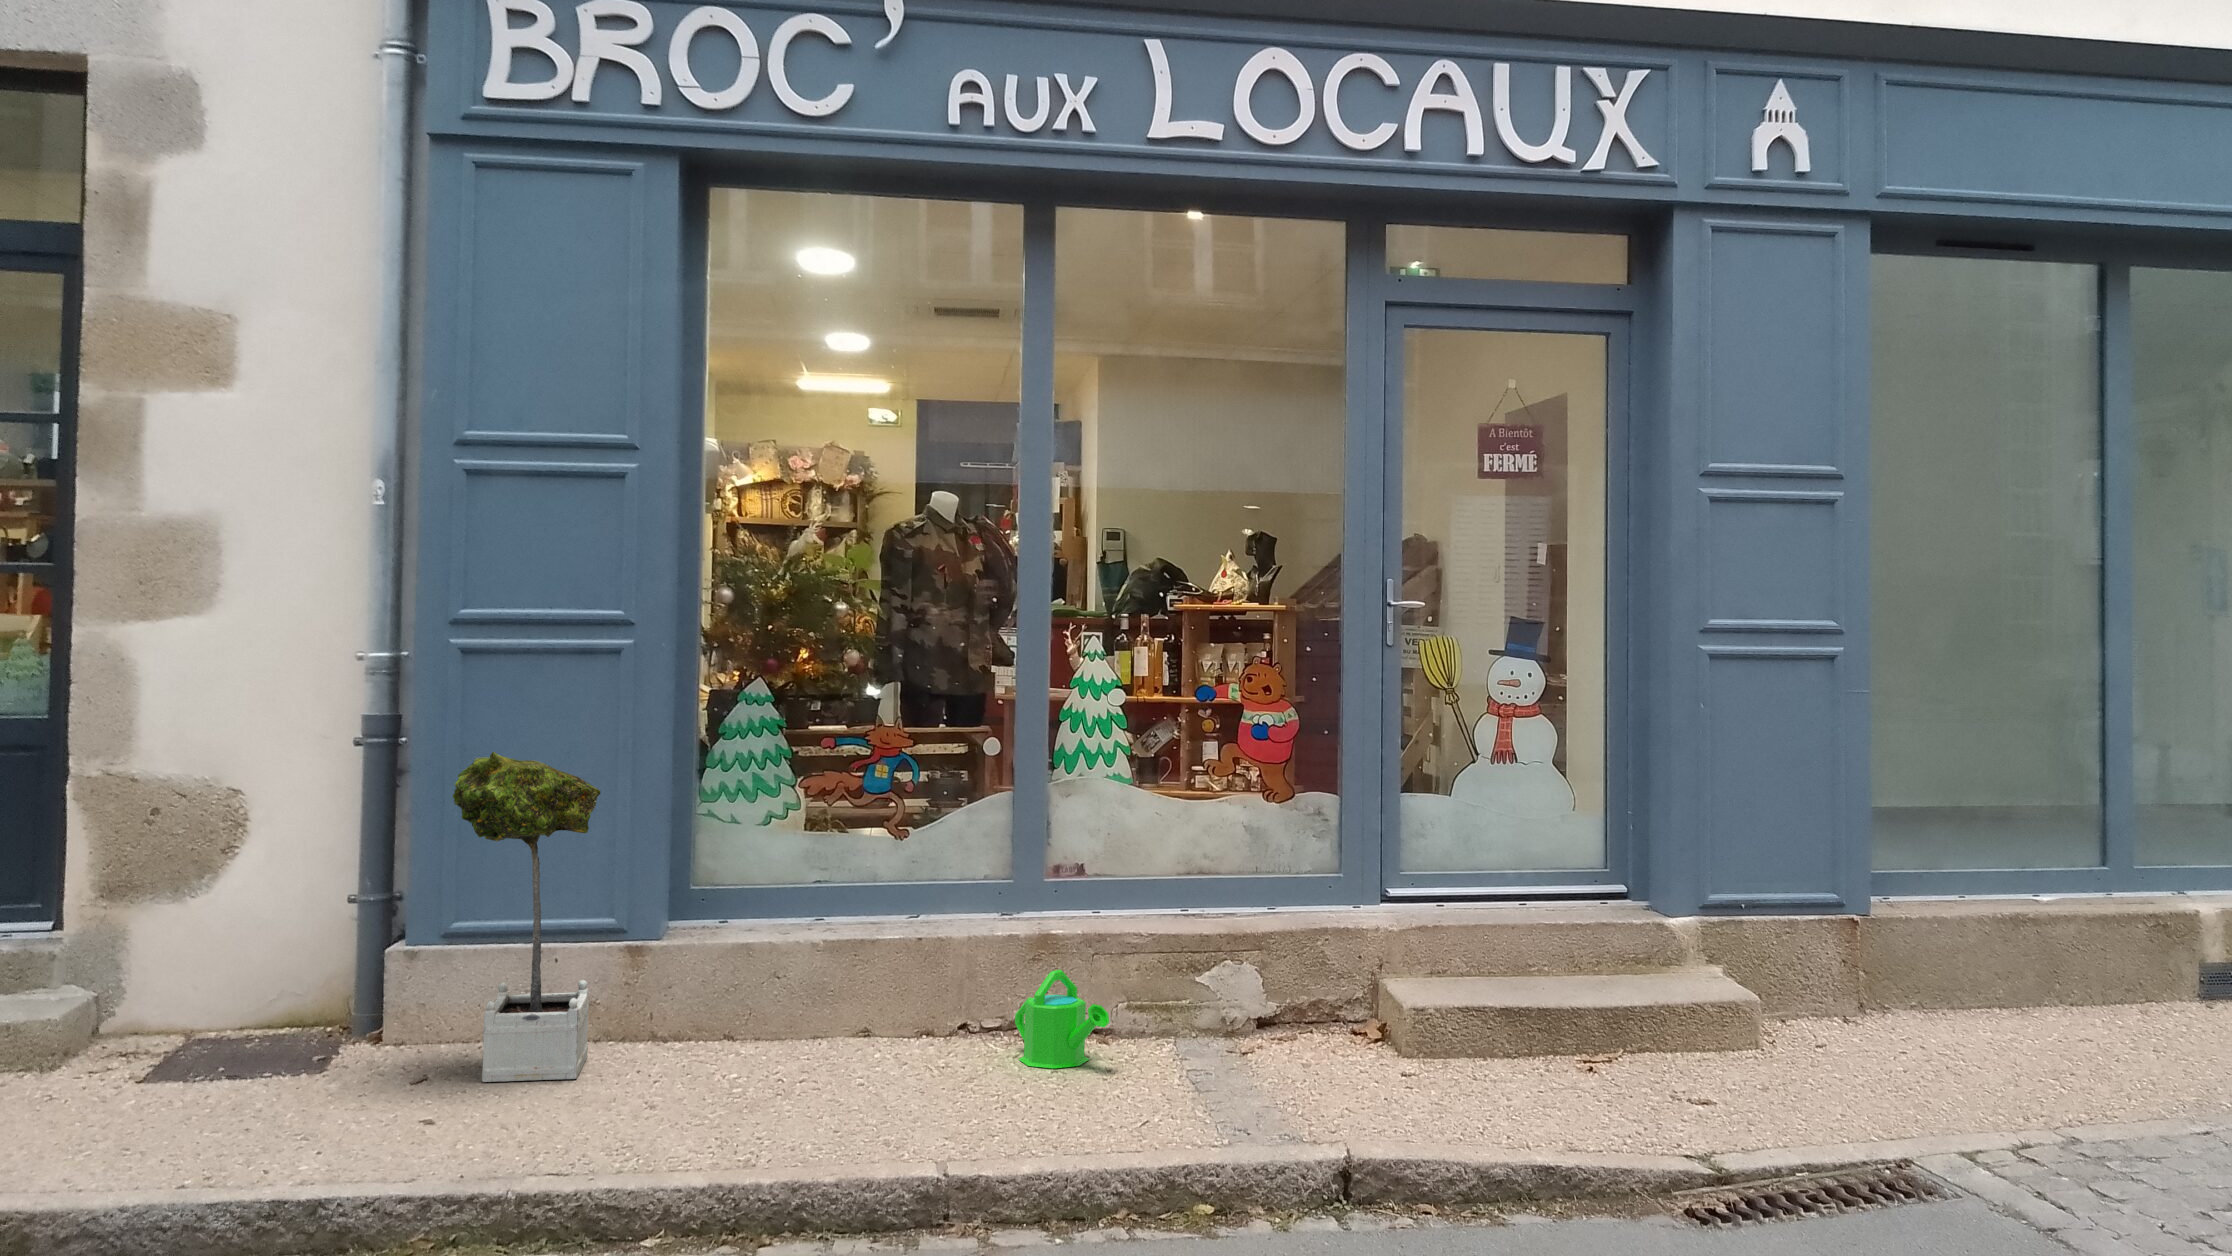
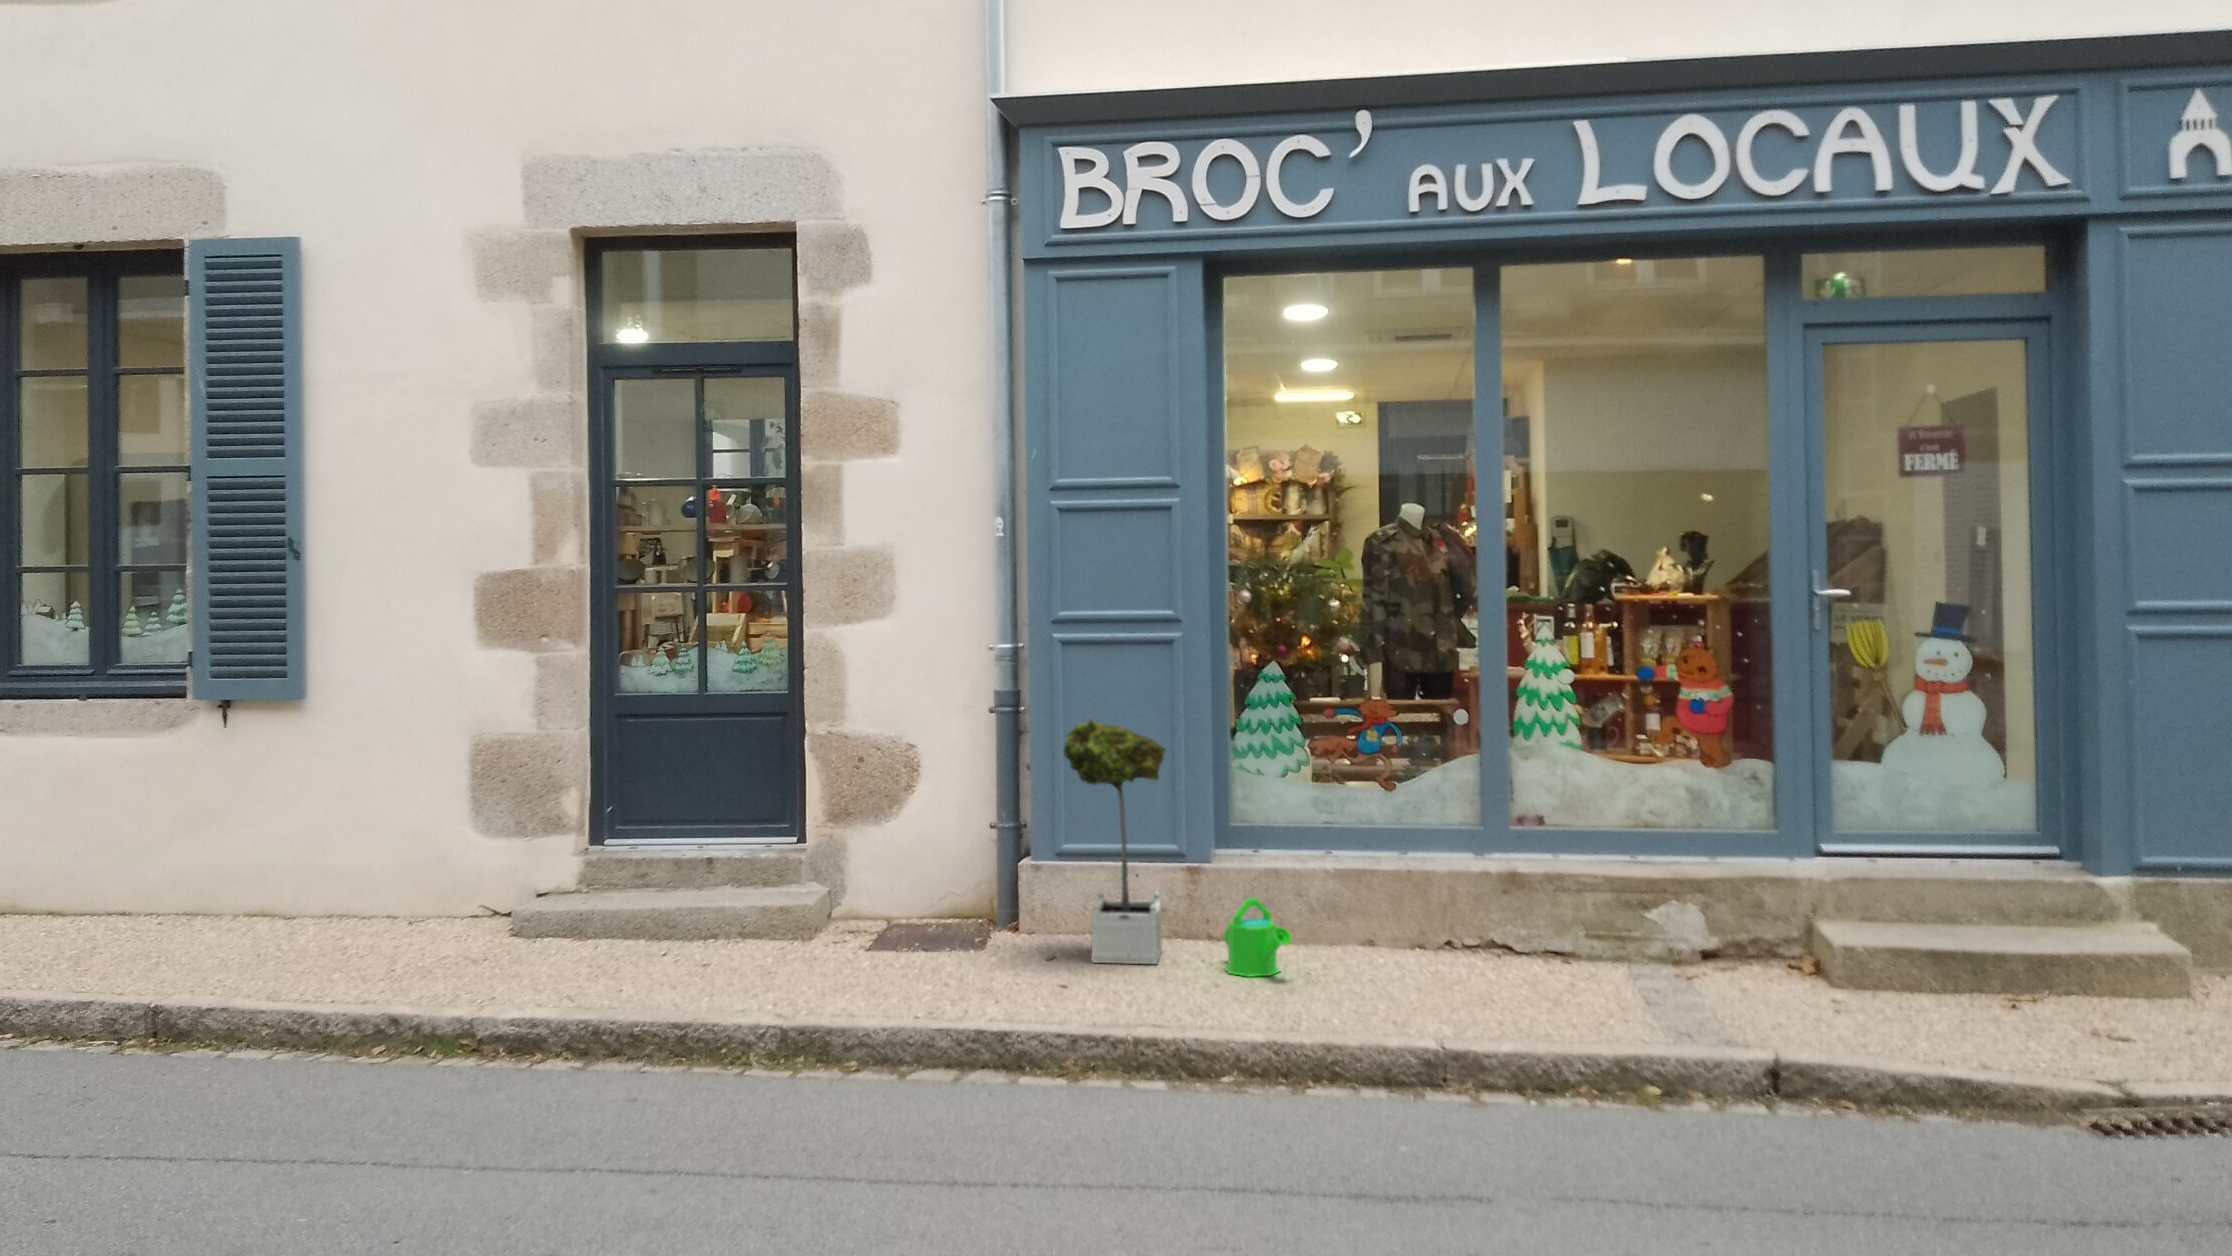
watering can: present [1015,970,1109,1069] -> present [1224,898,1291,977]

